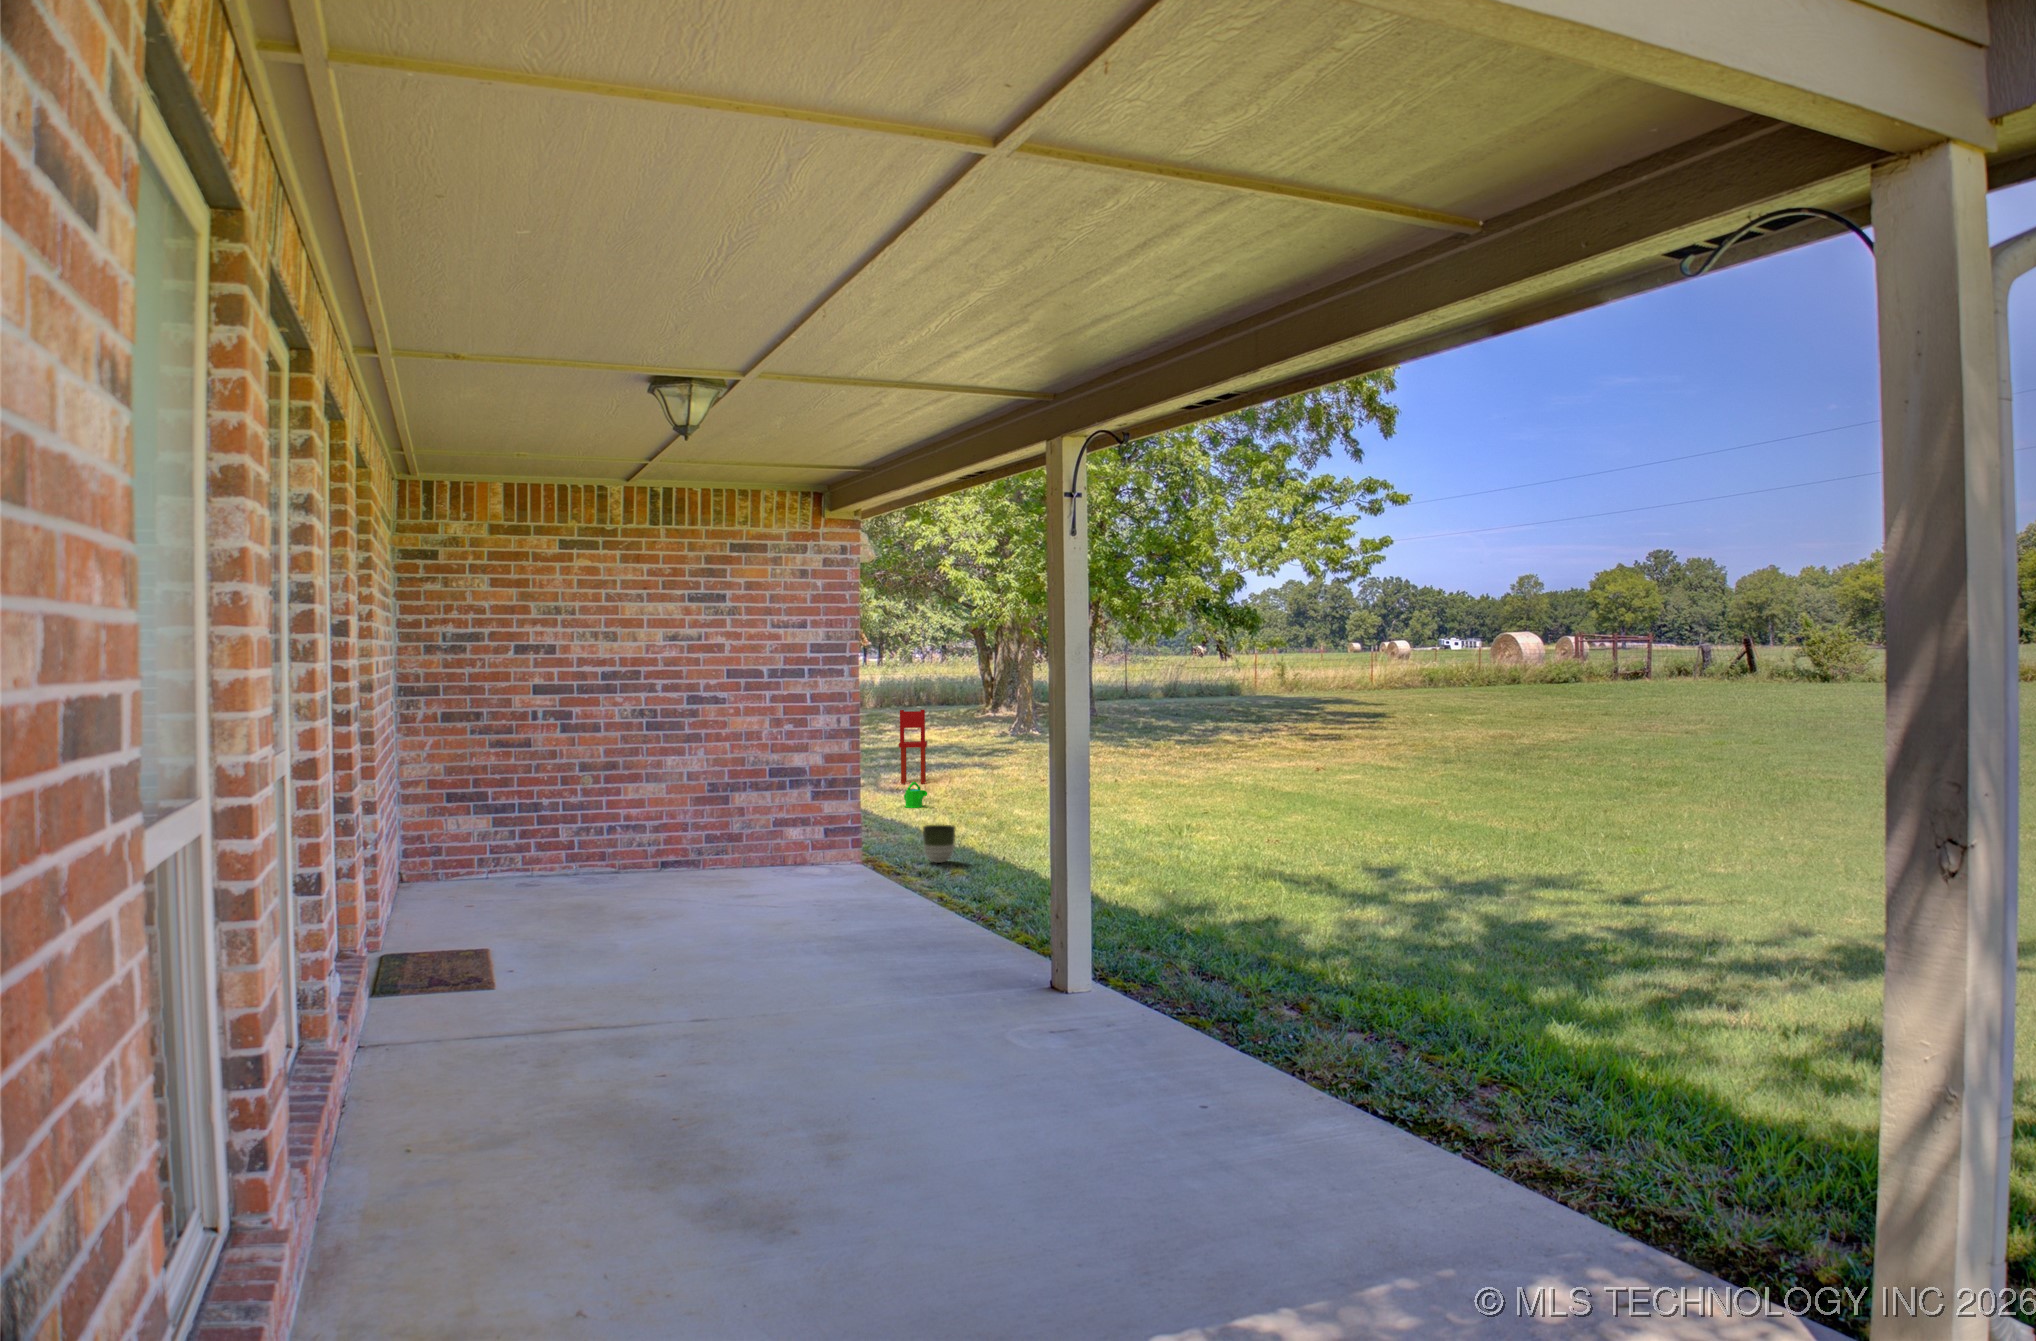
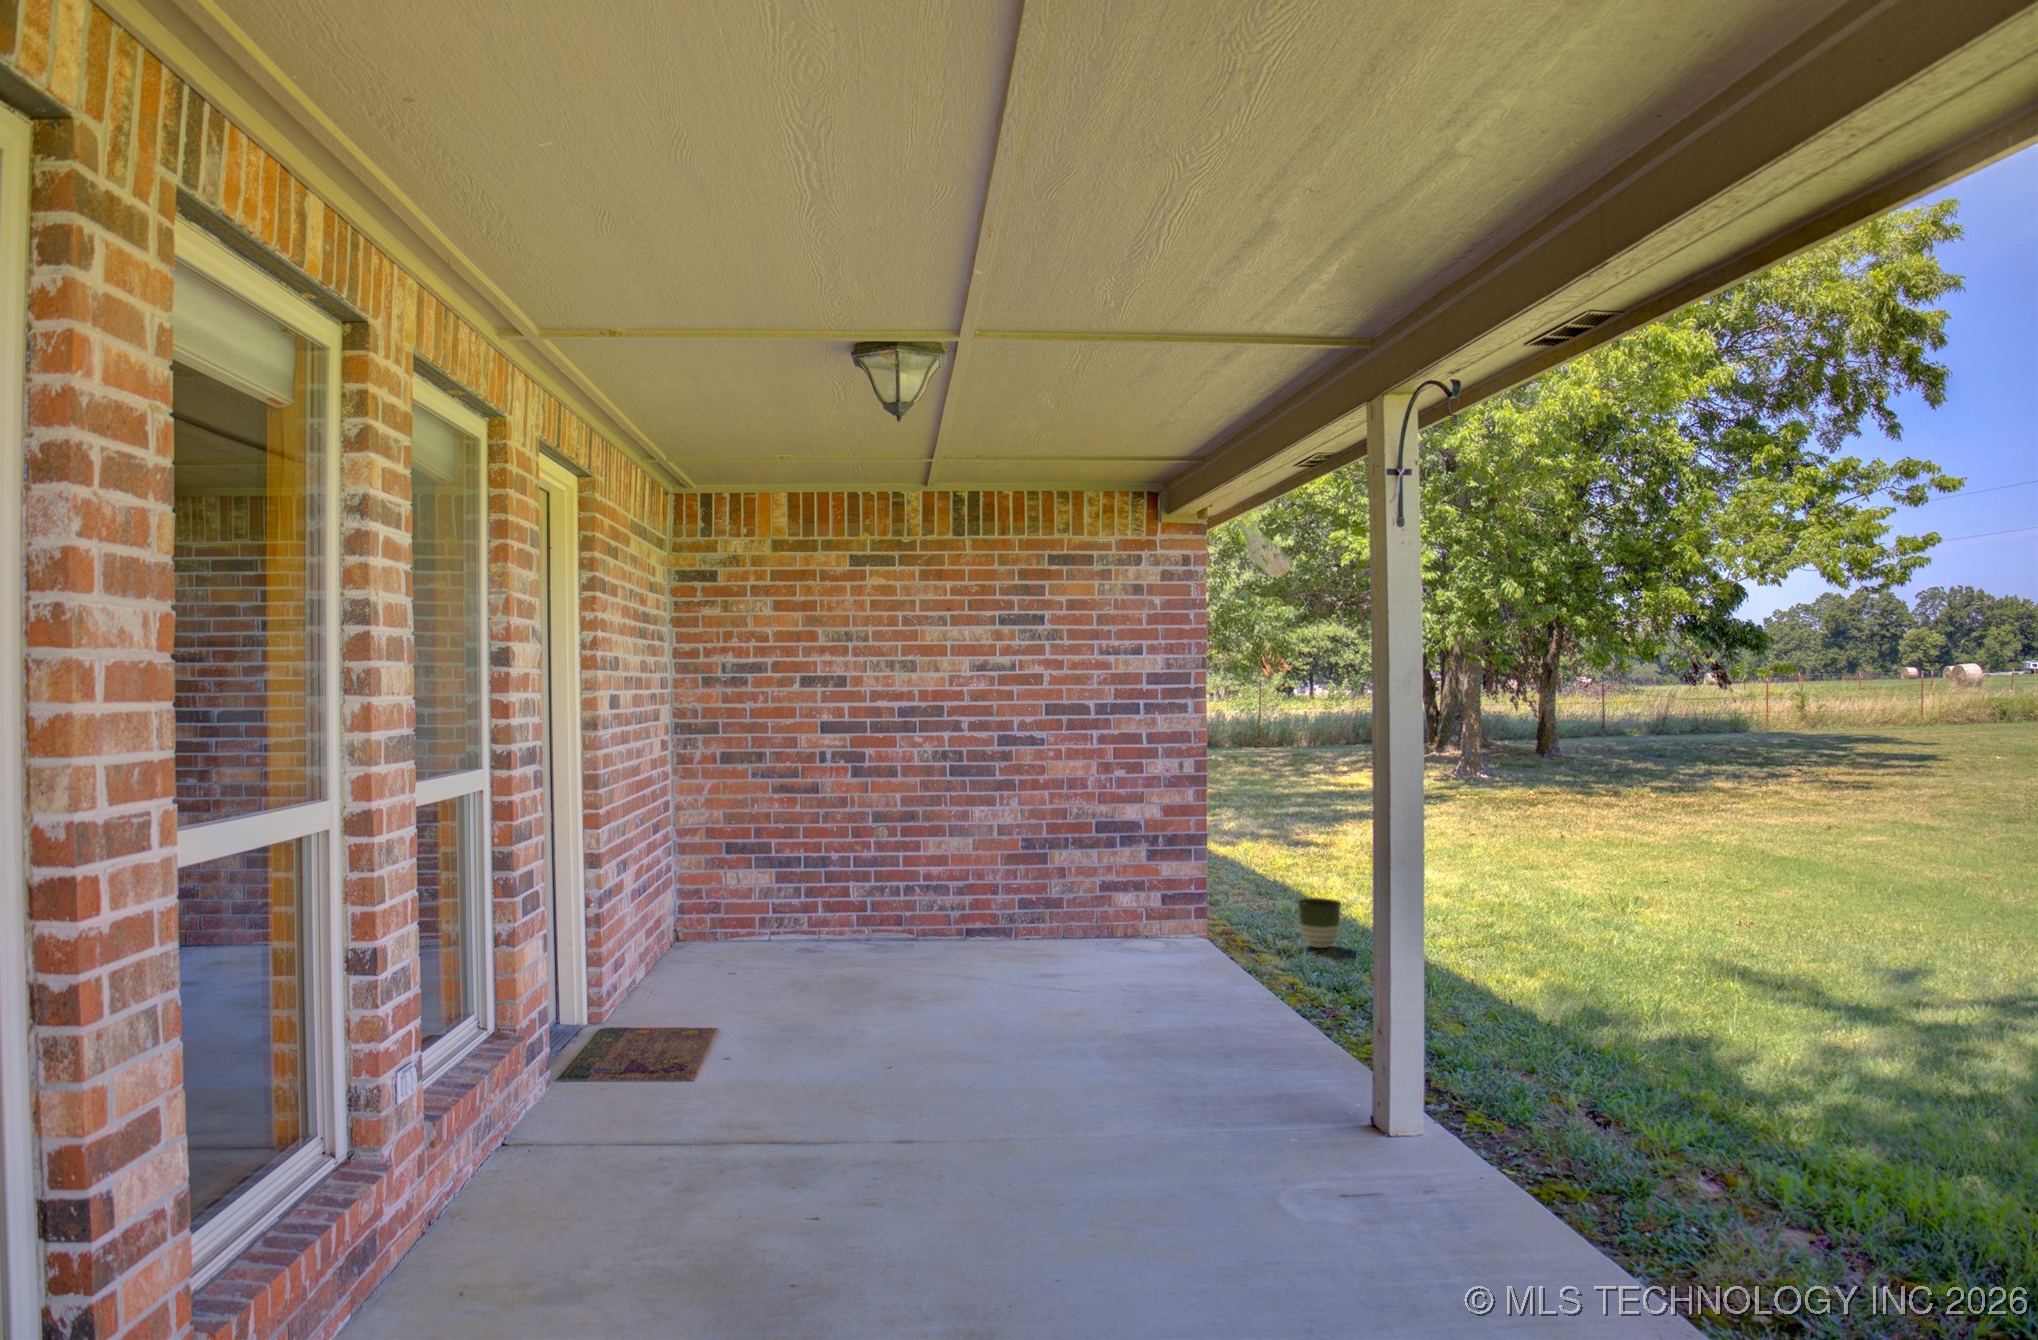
chair: present [899,710,927,784] -> none [1299,749,1333,835]
watering can: present [904,782,927,808] -> none [1297,835,1325,866]

